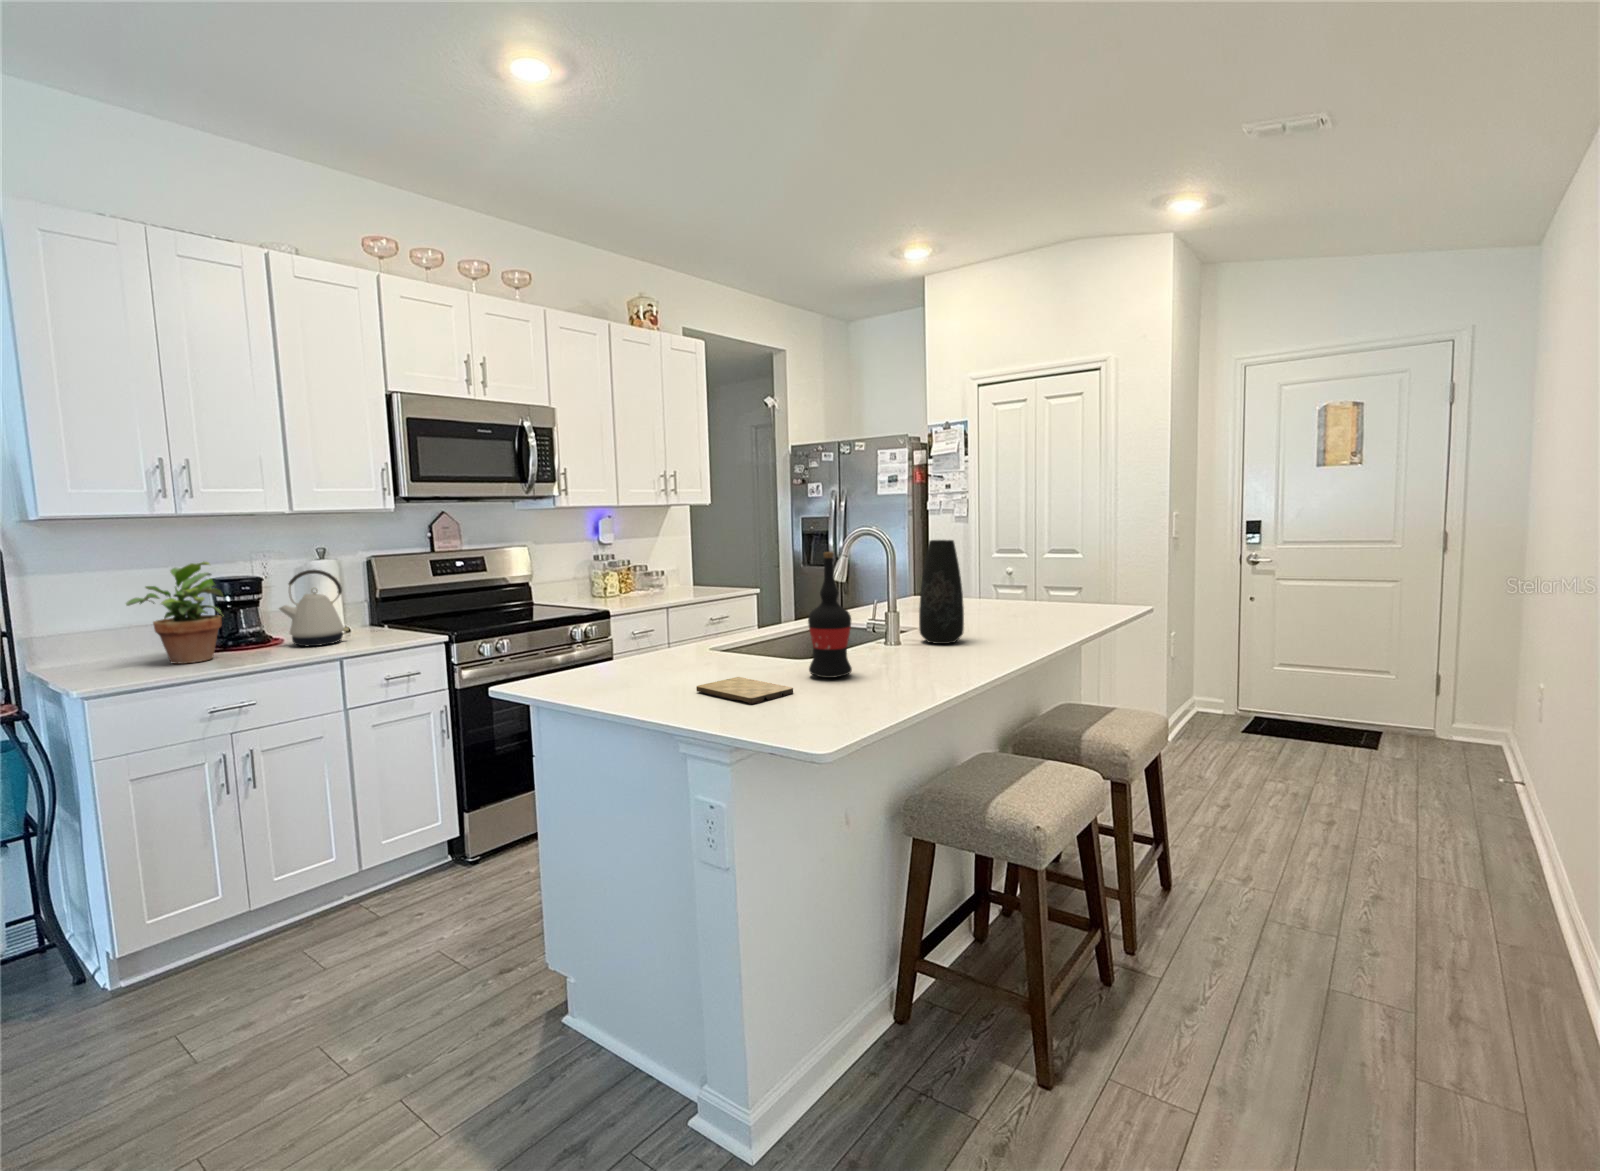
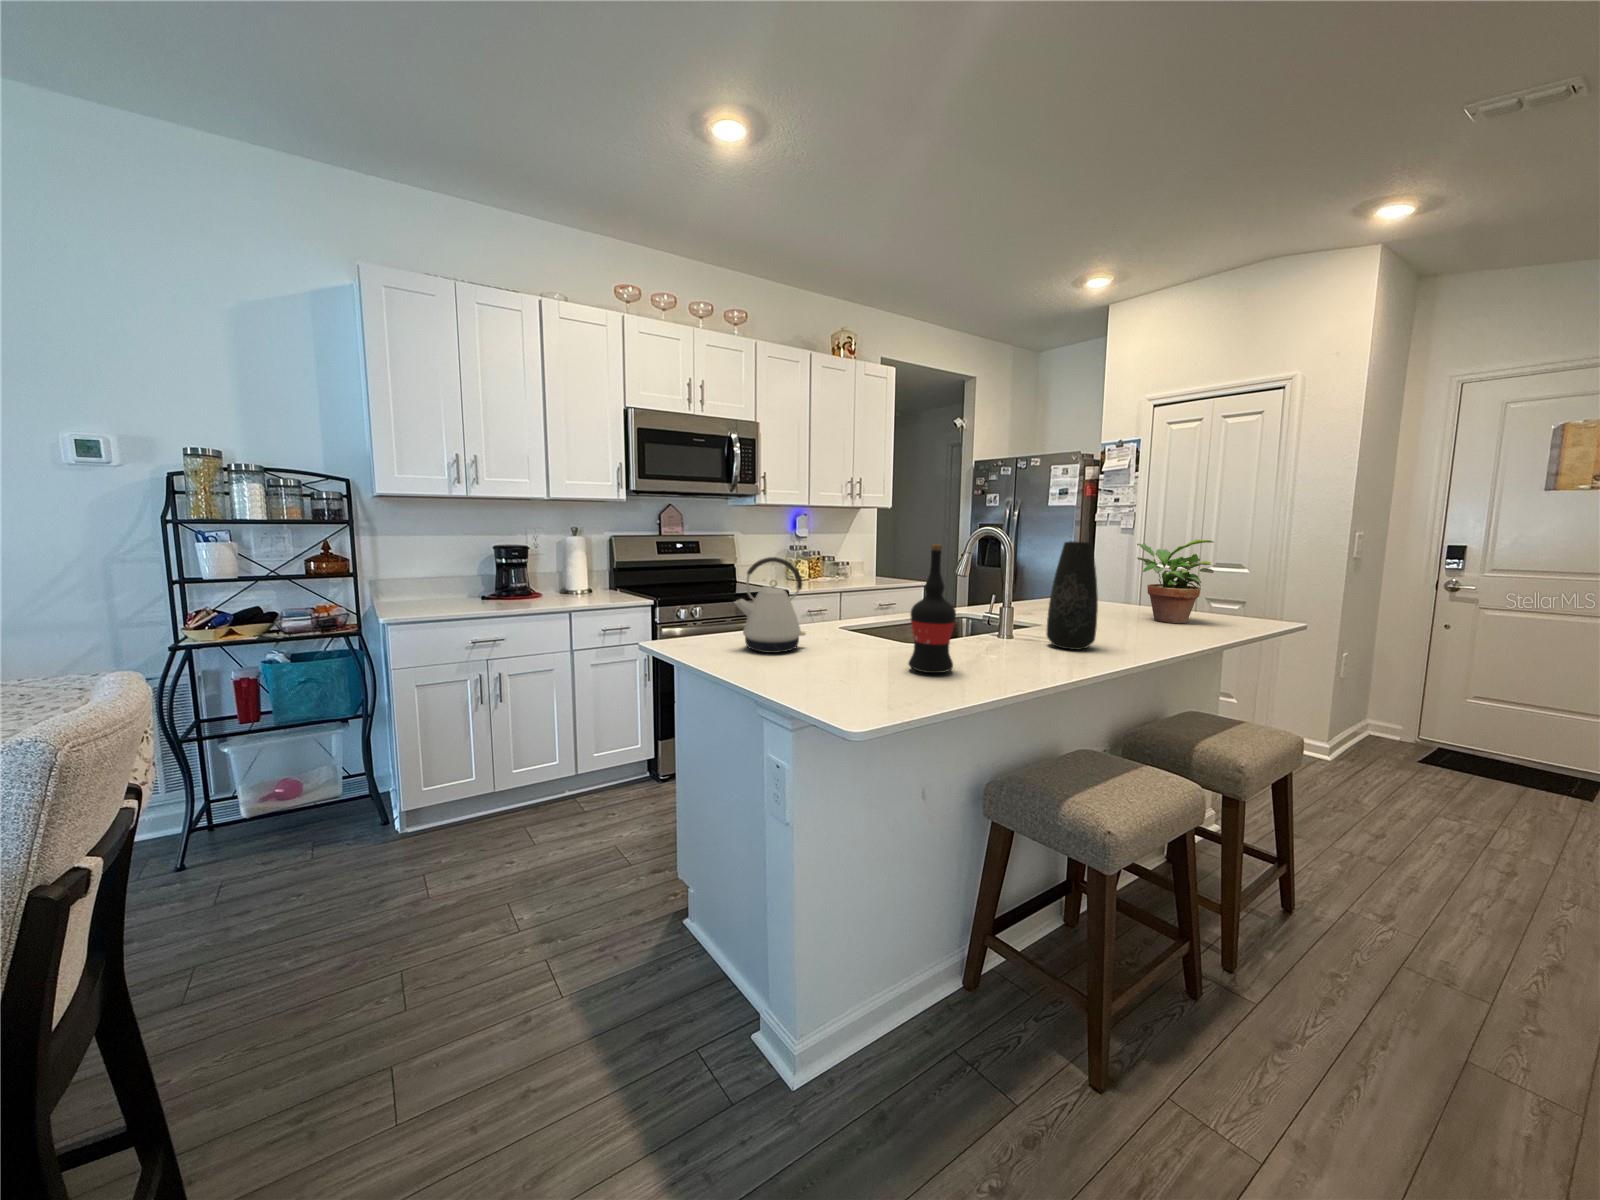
potted plant: present [126,562,224,664] -> present [1137,540,1214,623]
kettle: present [279,570,349,646] -> present [735,557,806,653]
cutting board: present [696,677,793,704] -> none [790,662,880,692]

